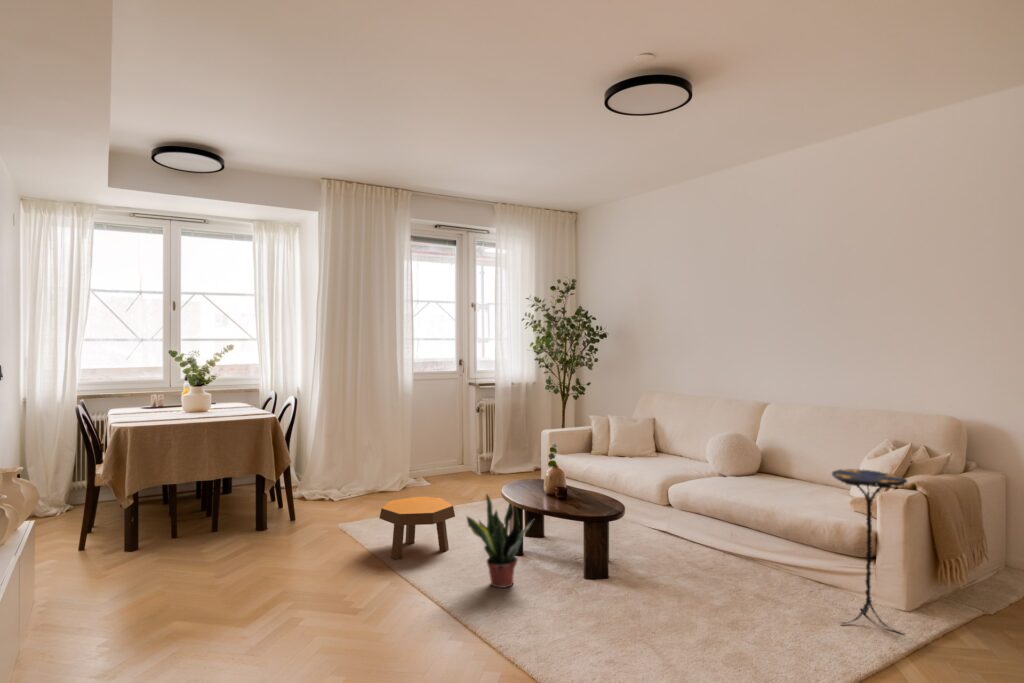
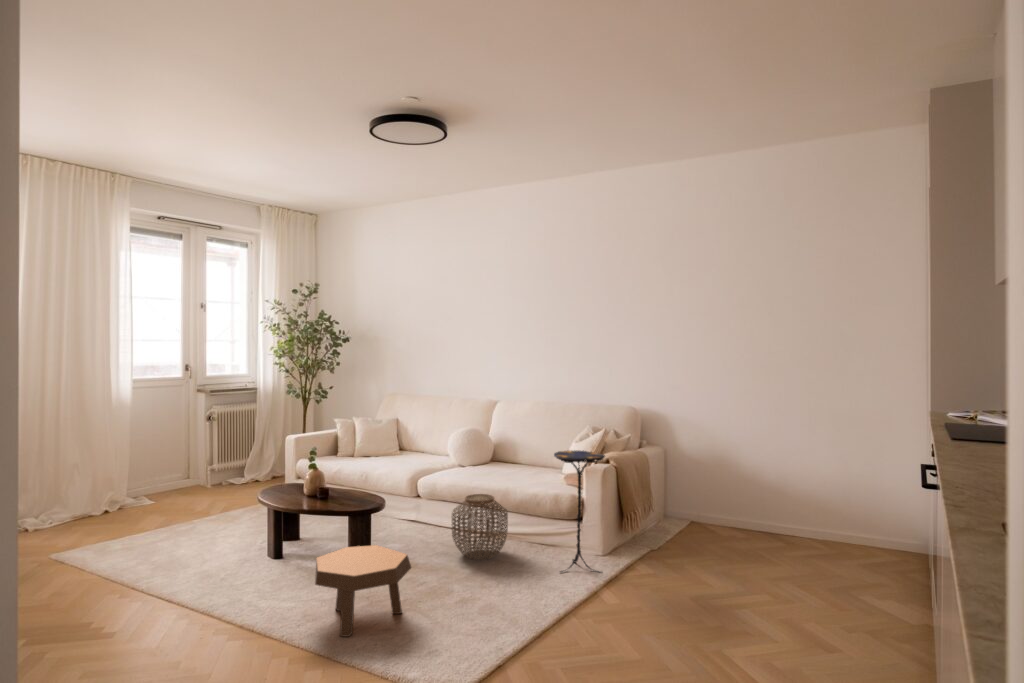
potted plant: present [467,495,531,588] -> none [231,499,301,590]
footstool: present [380,497,455,559] -> present [315,545,411,637]
woven basket: none [702,512,772,591] -> present [452,494,508,560]

